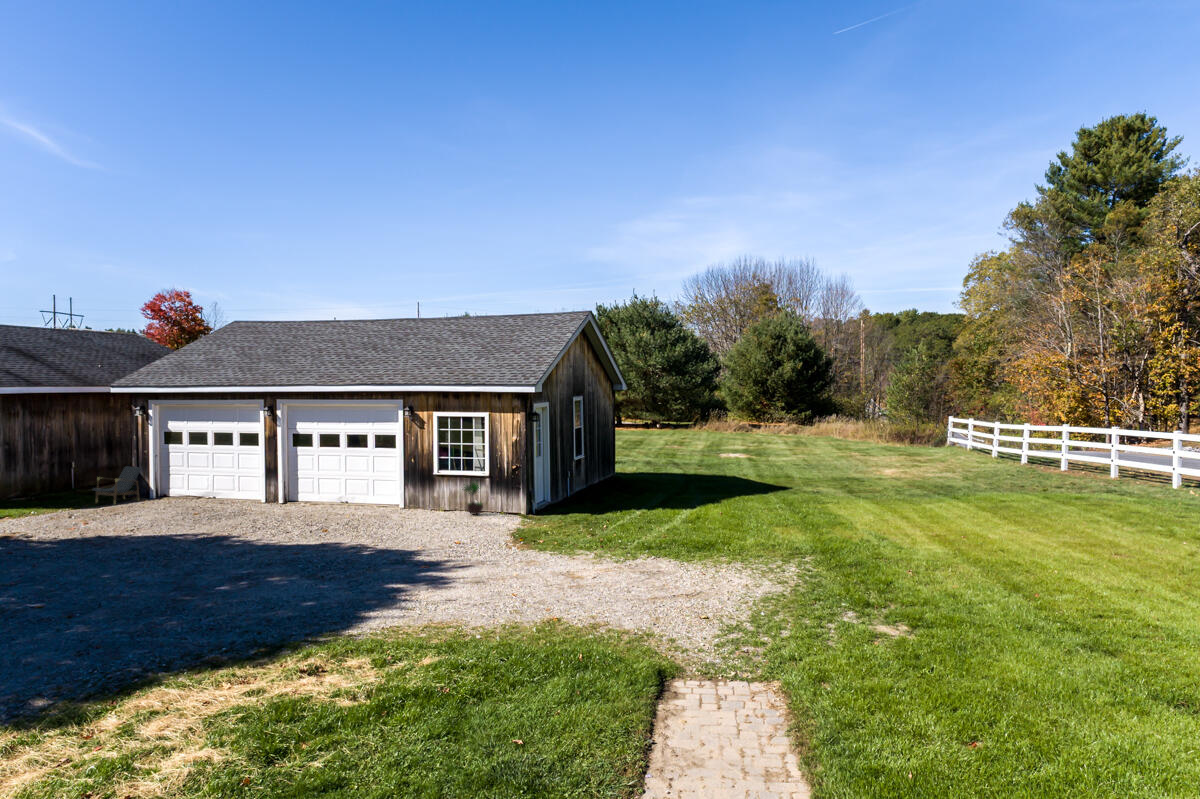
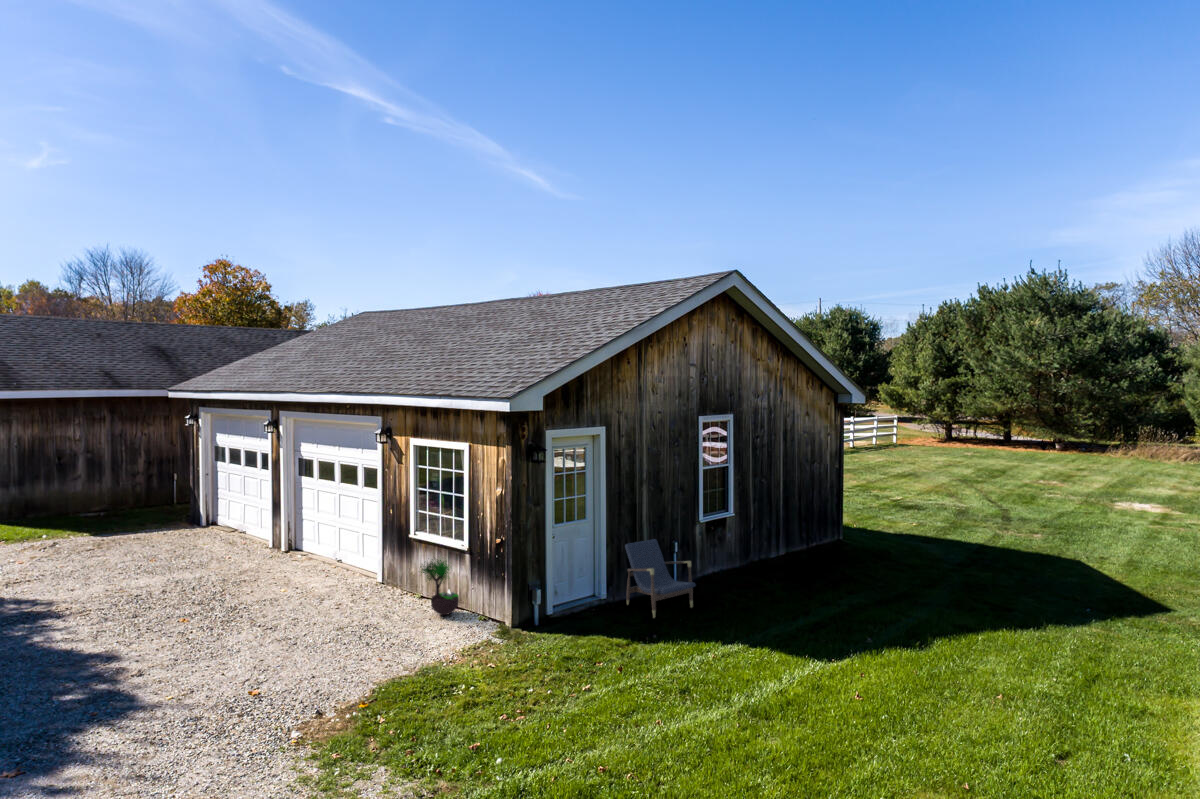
lounge chair: present [93,467,141,504] -> present [625,539,696,617]

